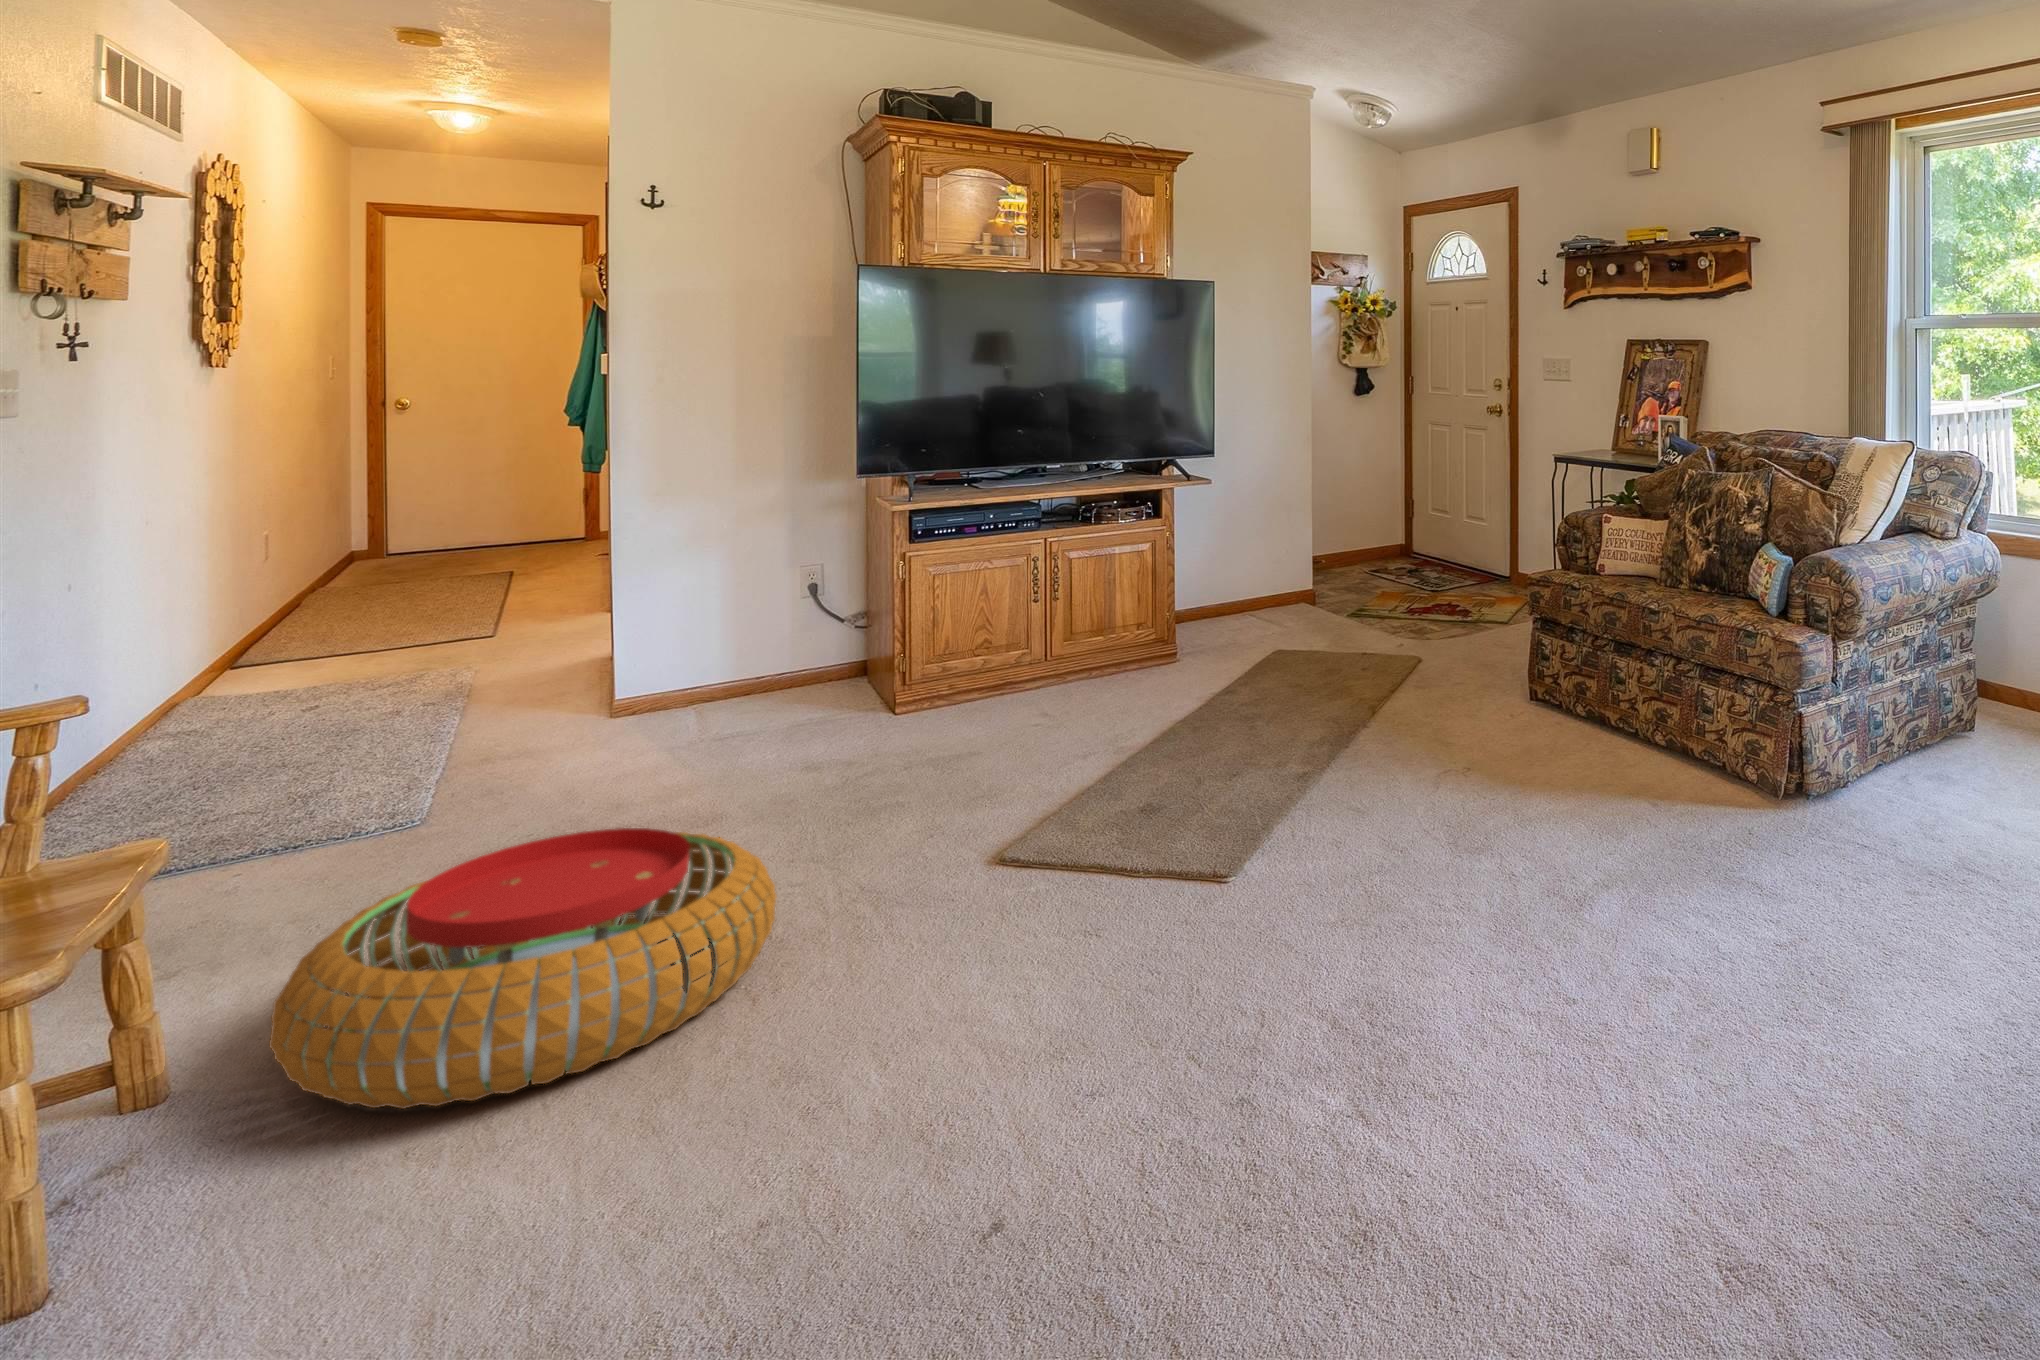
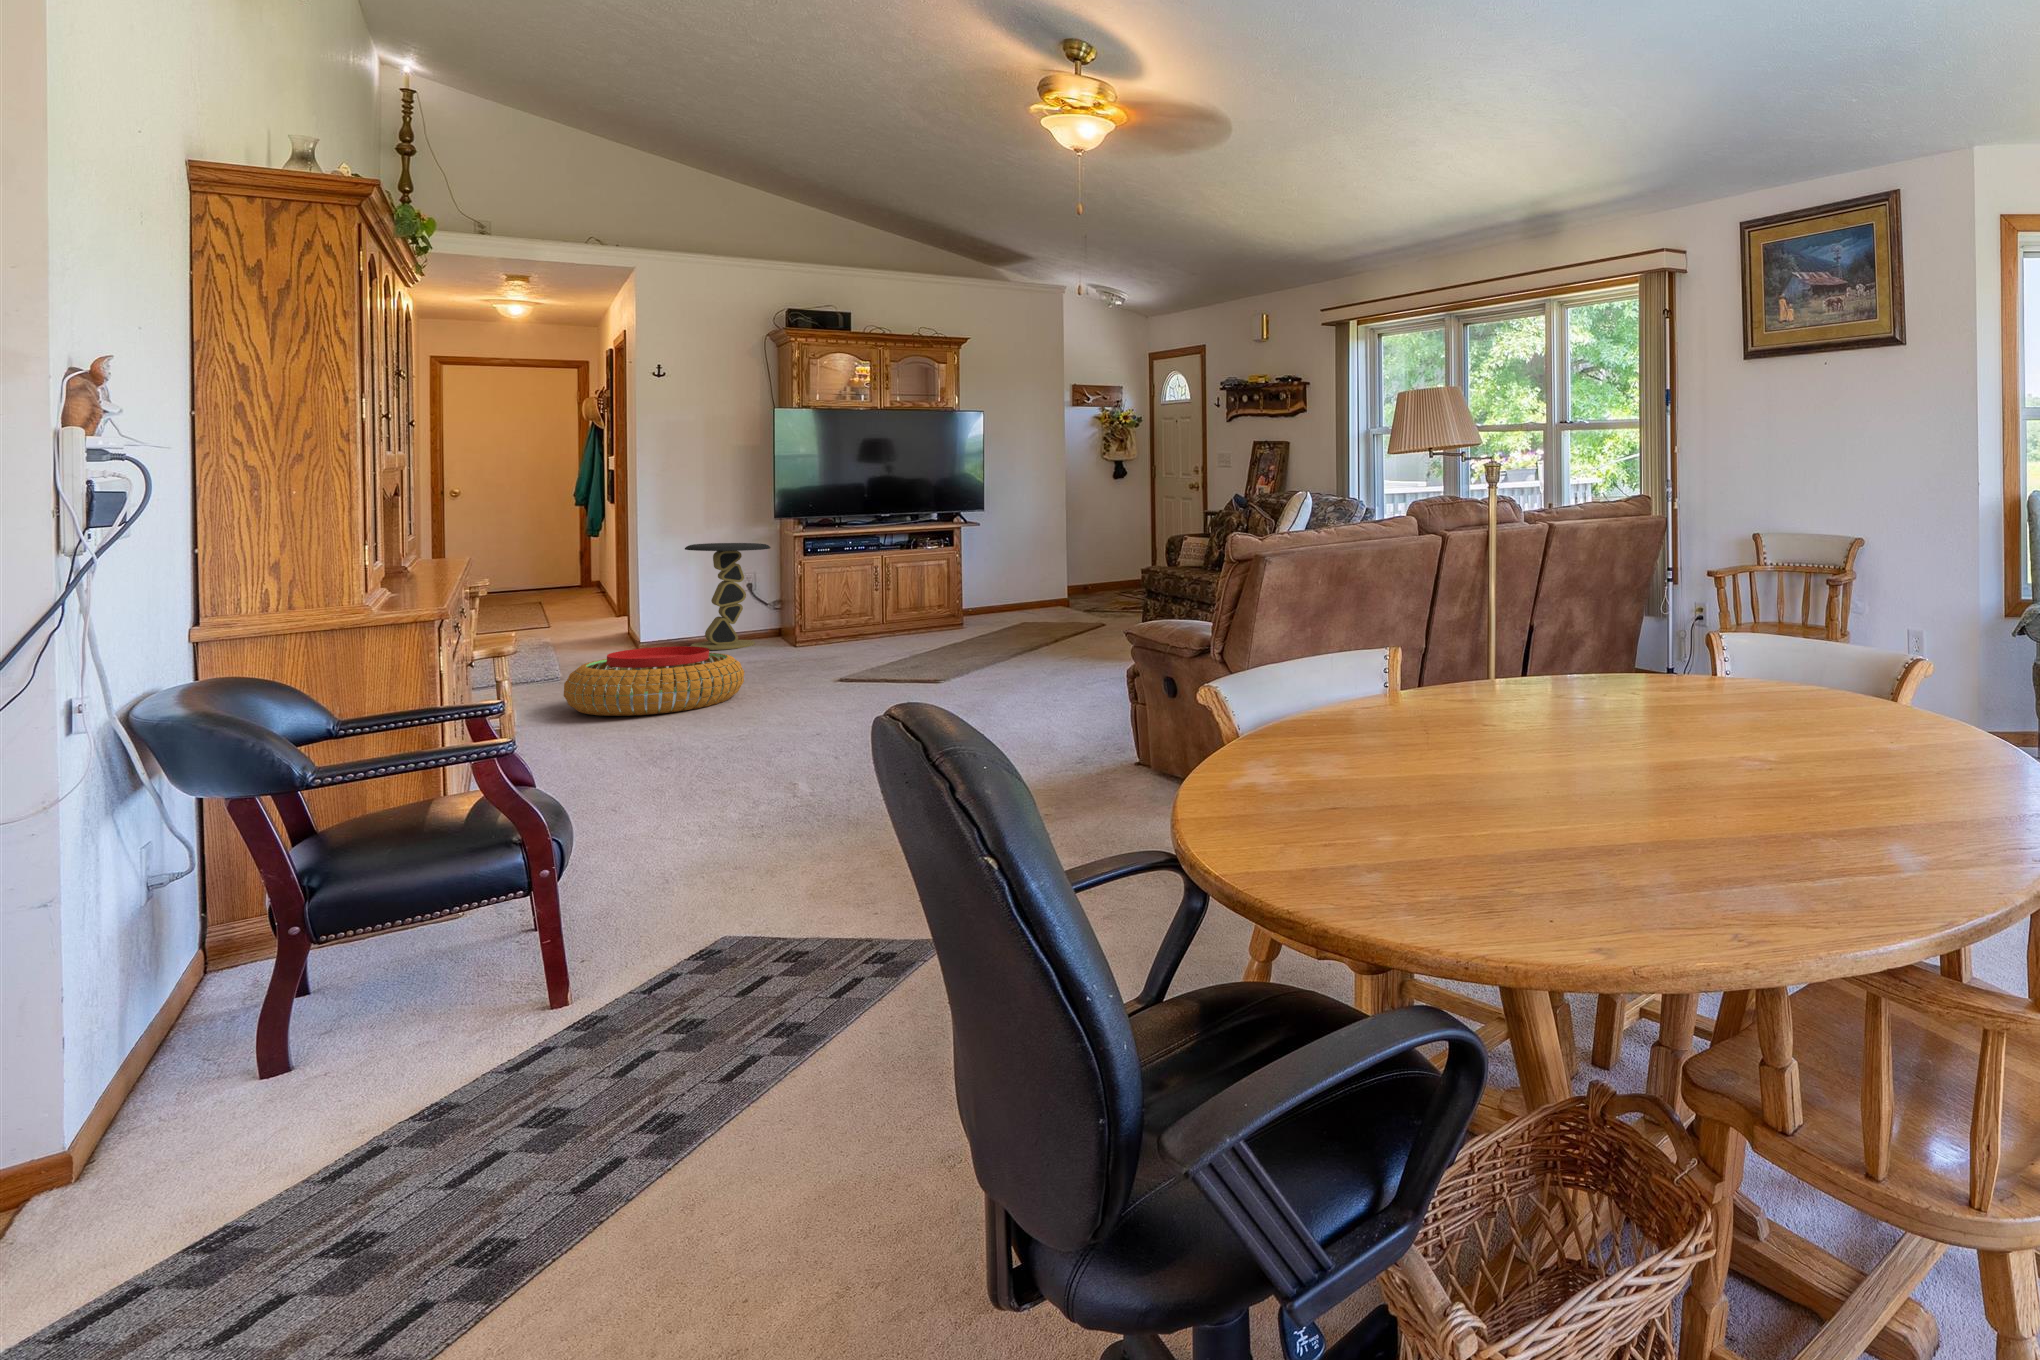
side table: none [690,514,849,728] -> present [685,543,771,650]

